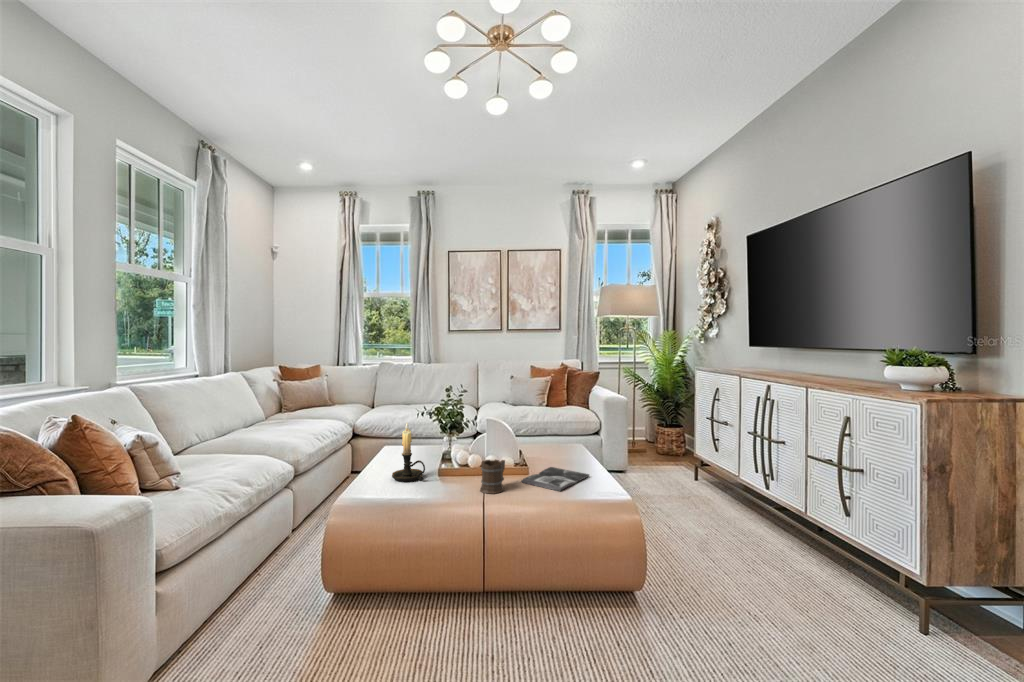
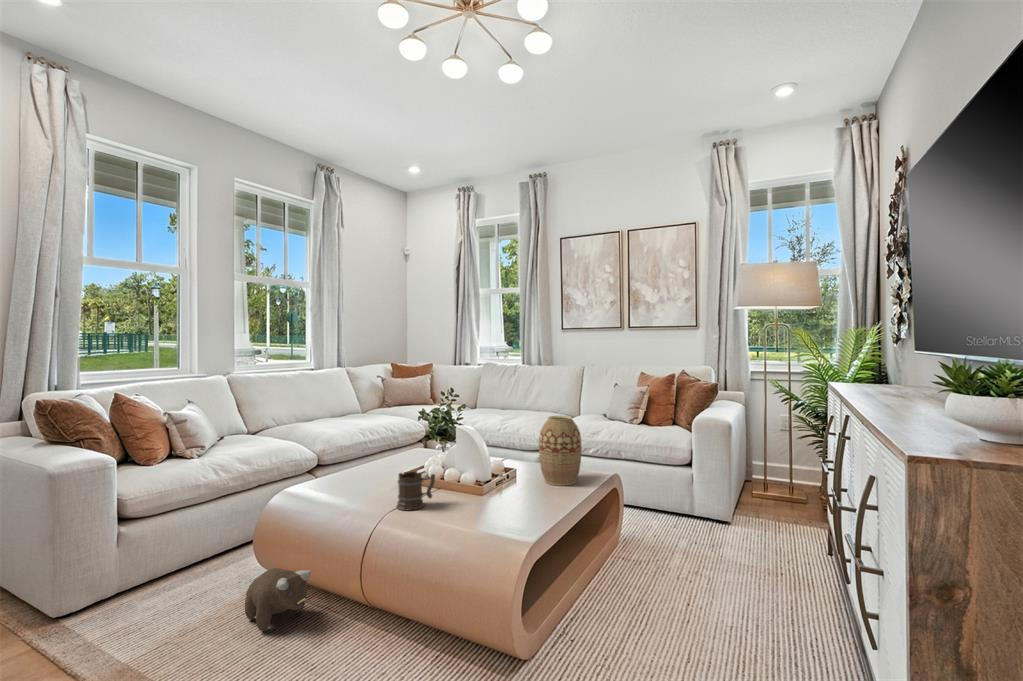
vase: none [542,403,576,458] -> present [539,416,582,486]
candle holder: present [392,423,425,482] -> none [350,421,383,484]
magazine: present [522,467,589,491] -> none [454,493,539,522]
plush toy: none [348,565,428,635] -> present [245,568,311,631]

